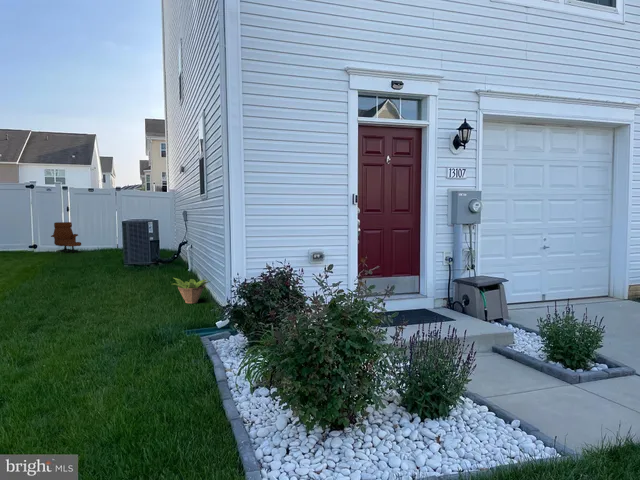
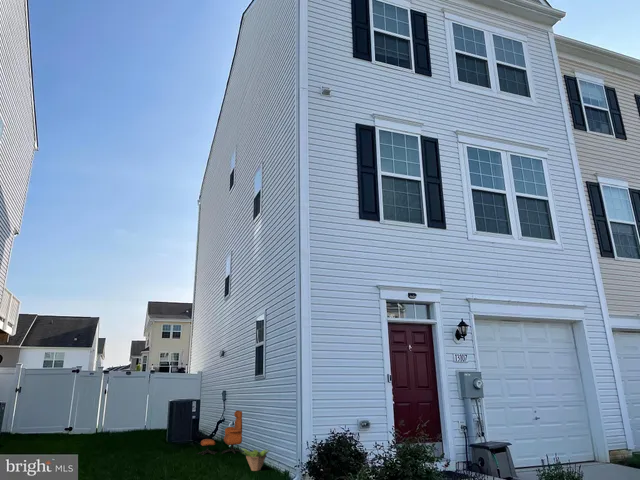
lounge chair: present [51,222,81,253] -> present [197,411,244,455]

